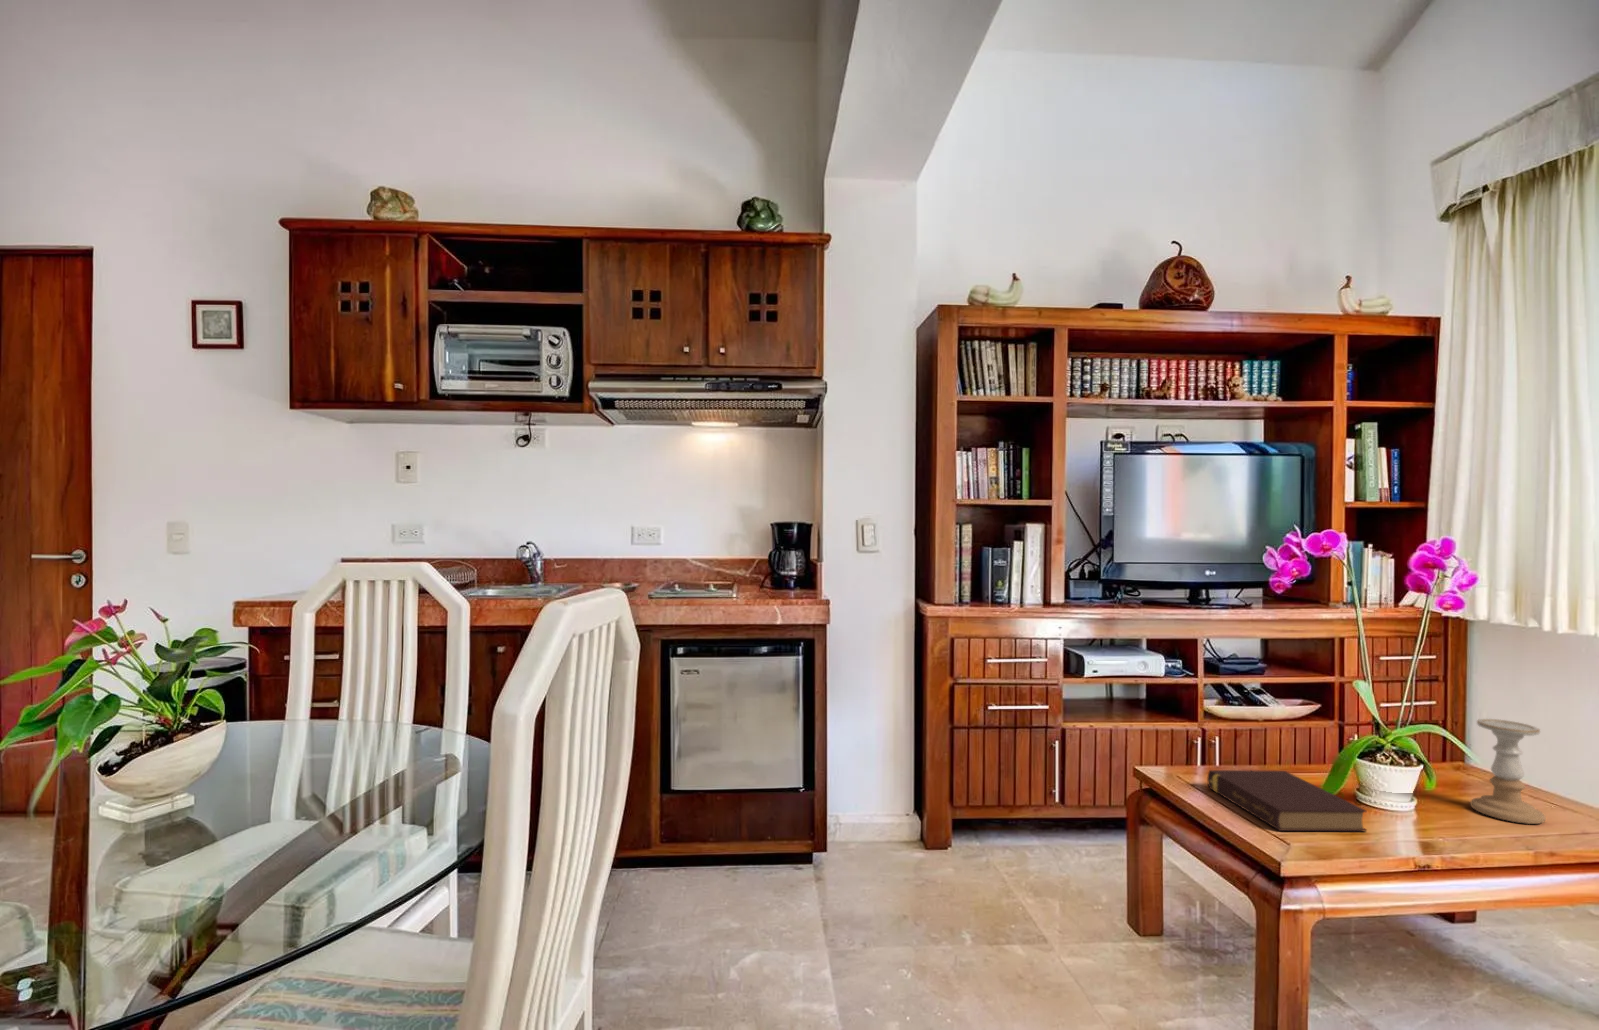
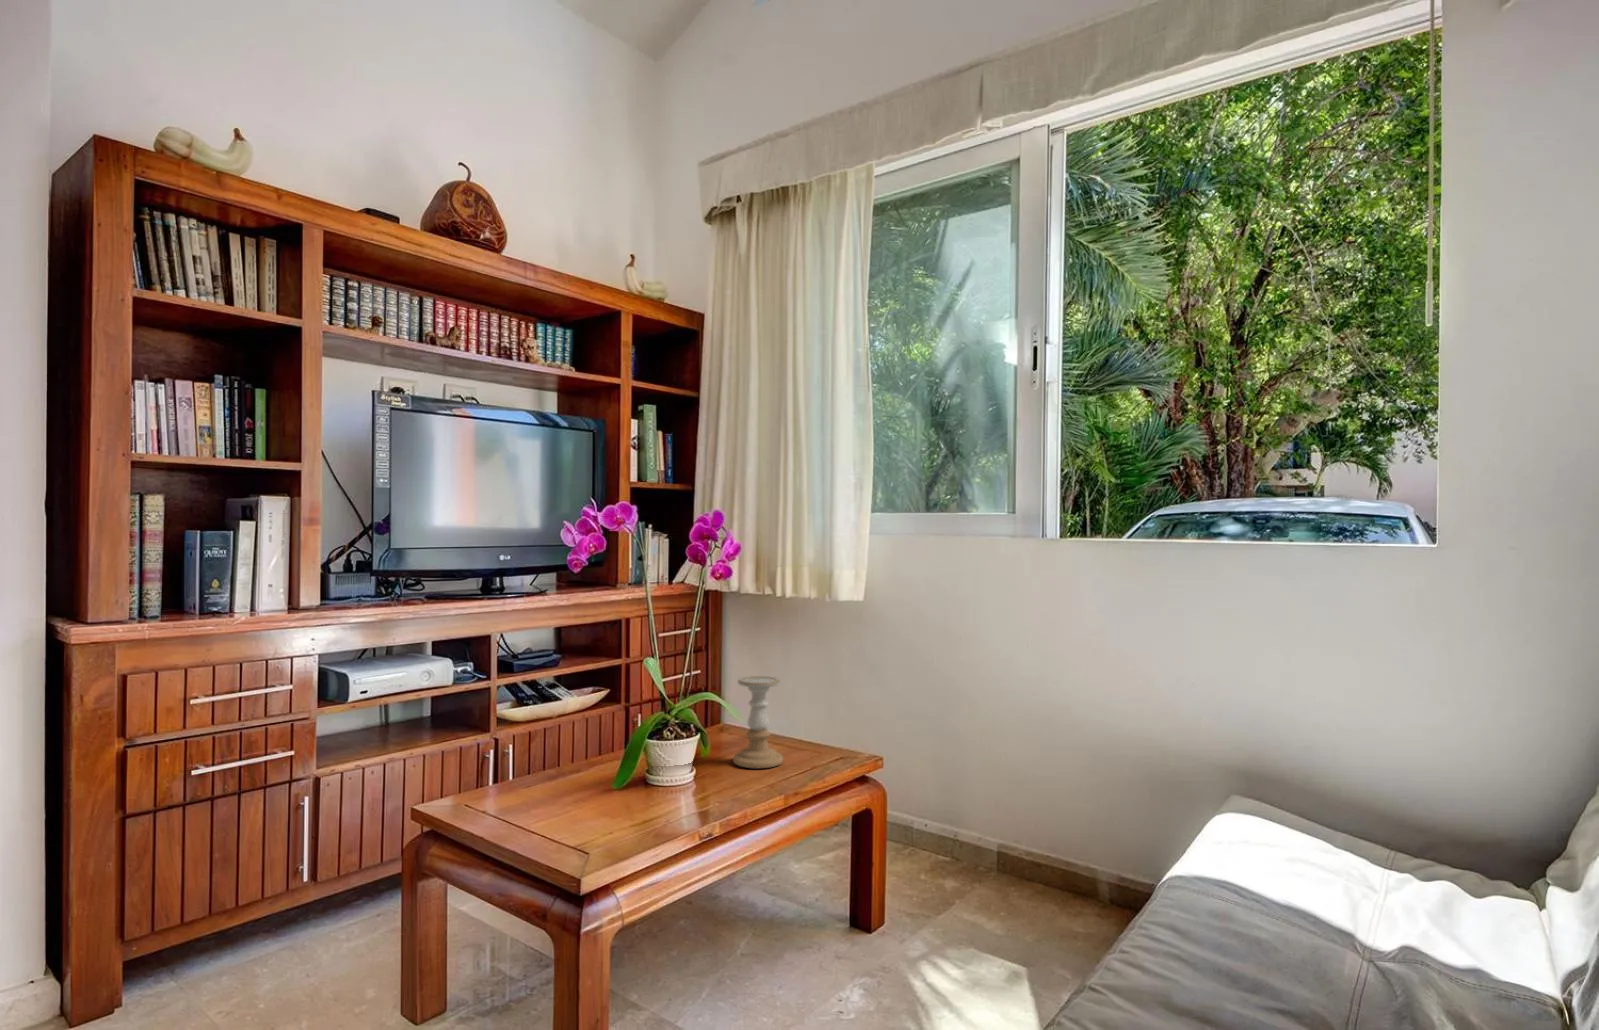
book: present [1207,770,1366,831] -> none [500,769,658,842]

